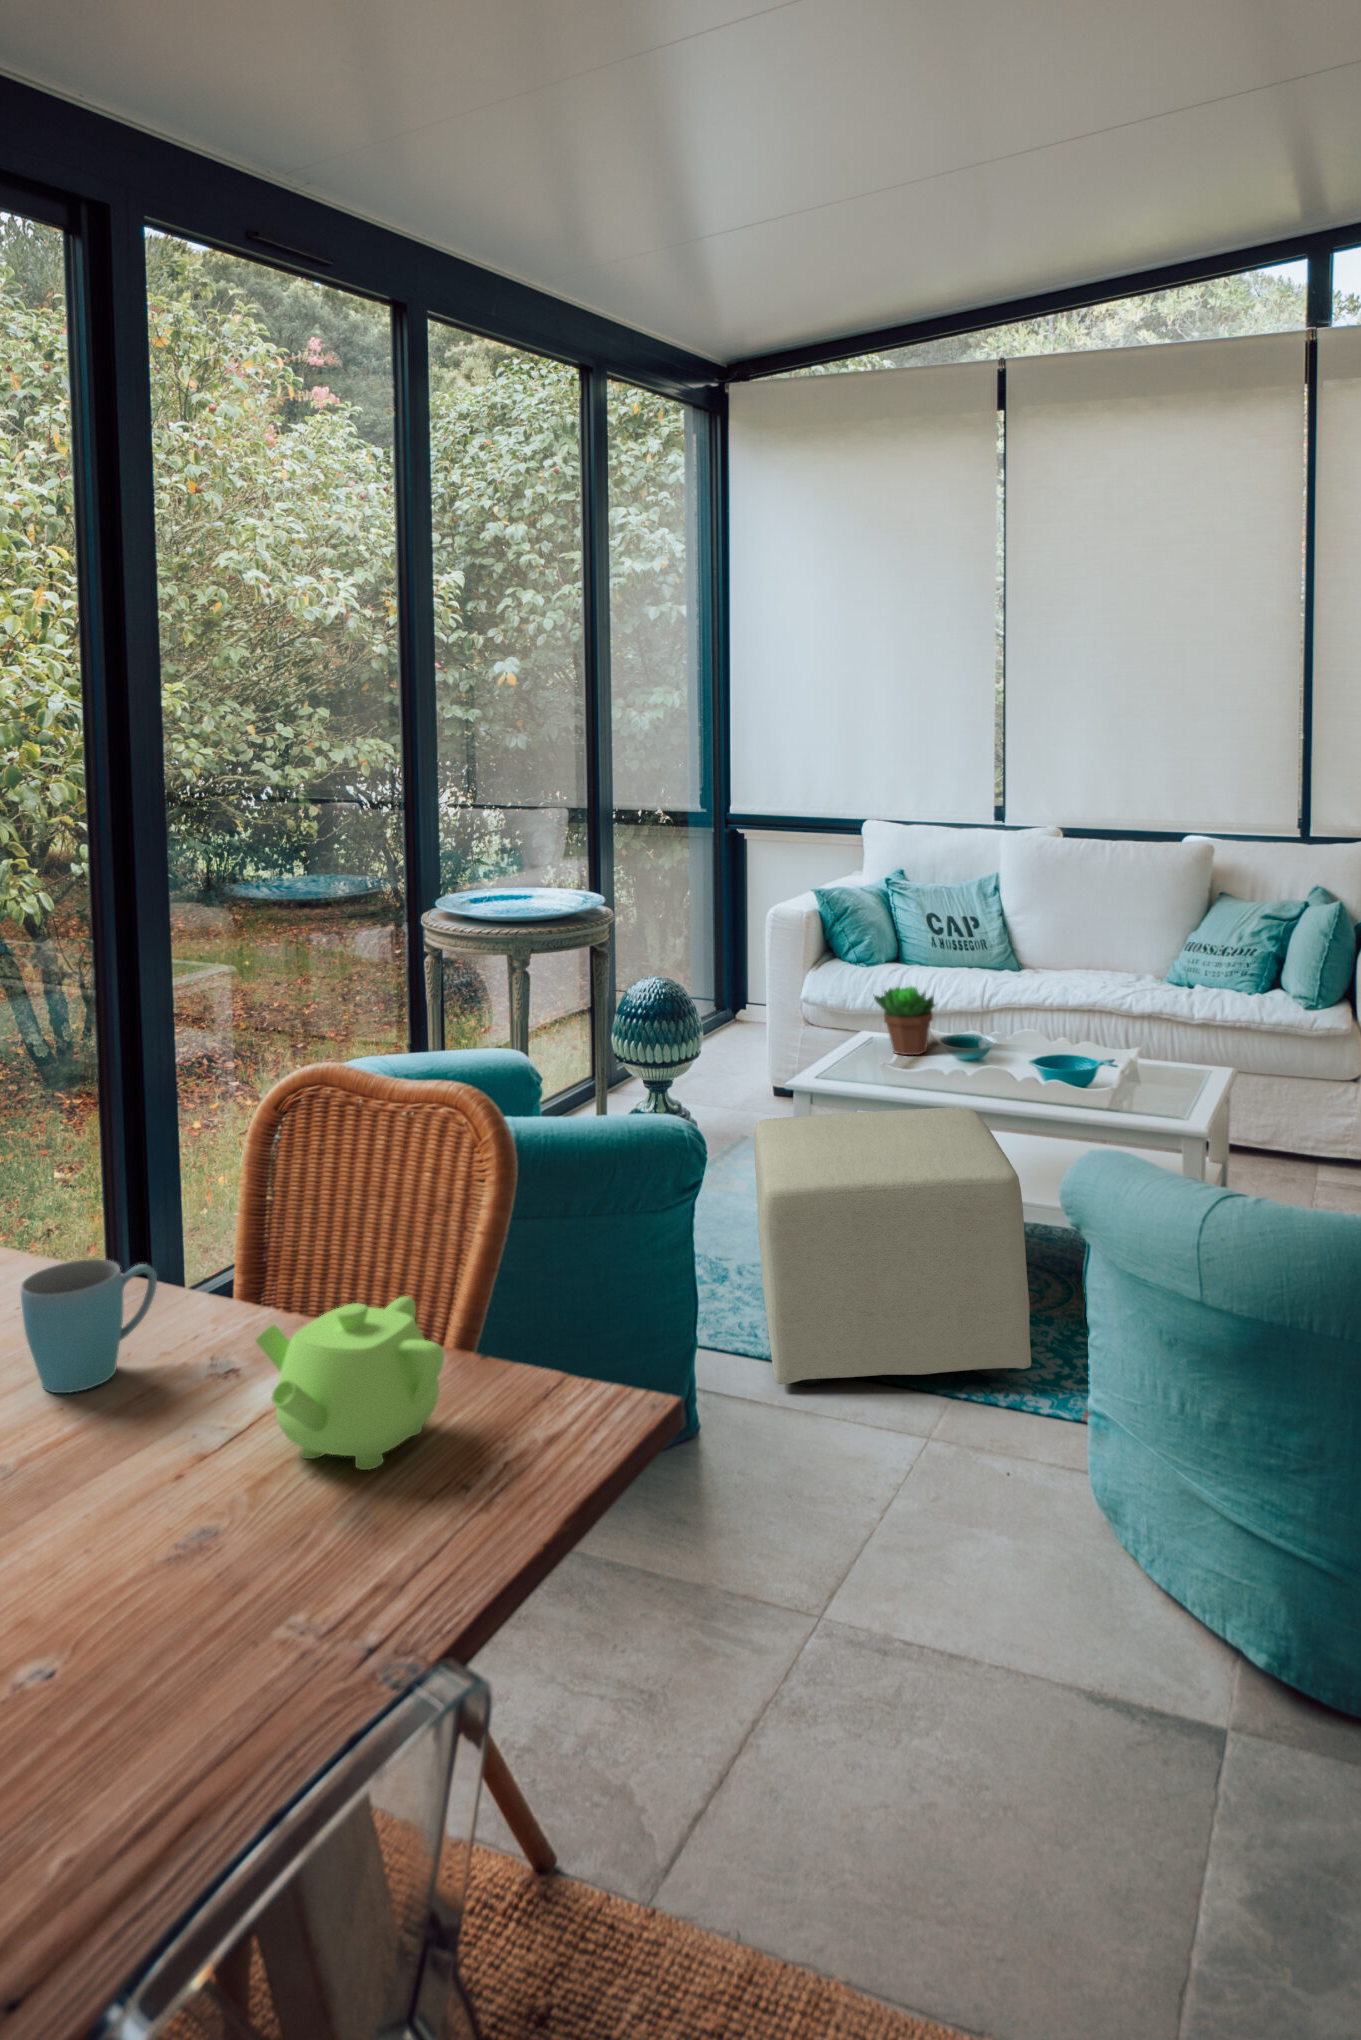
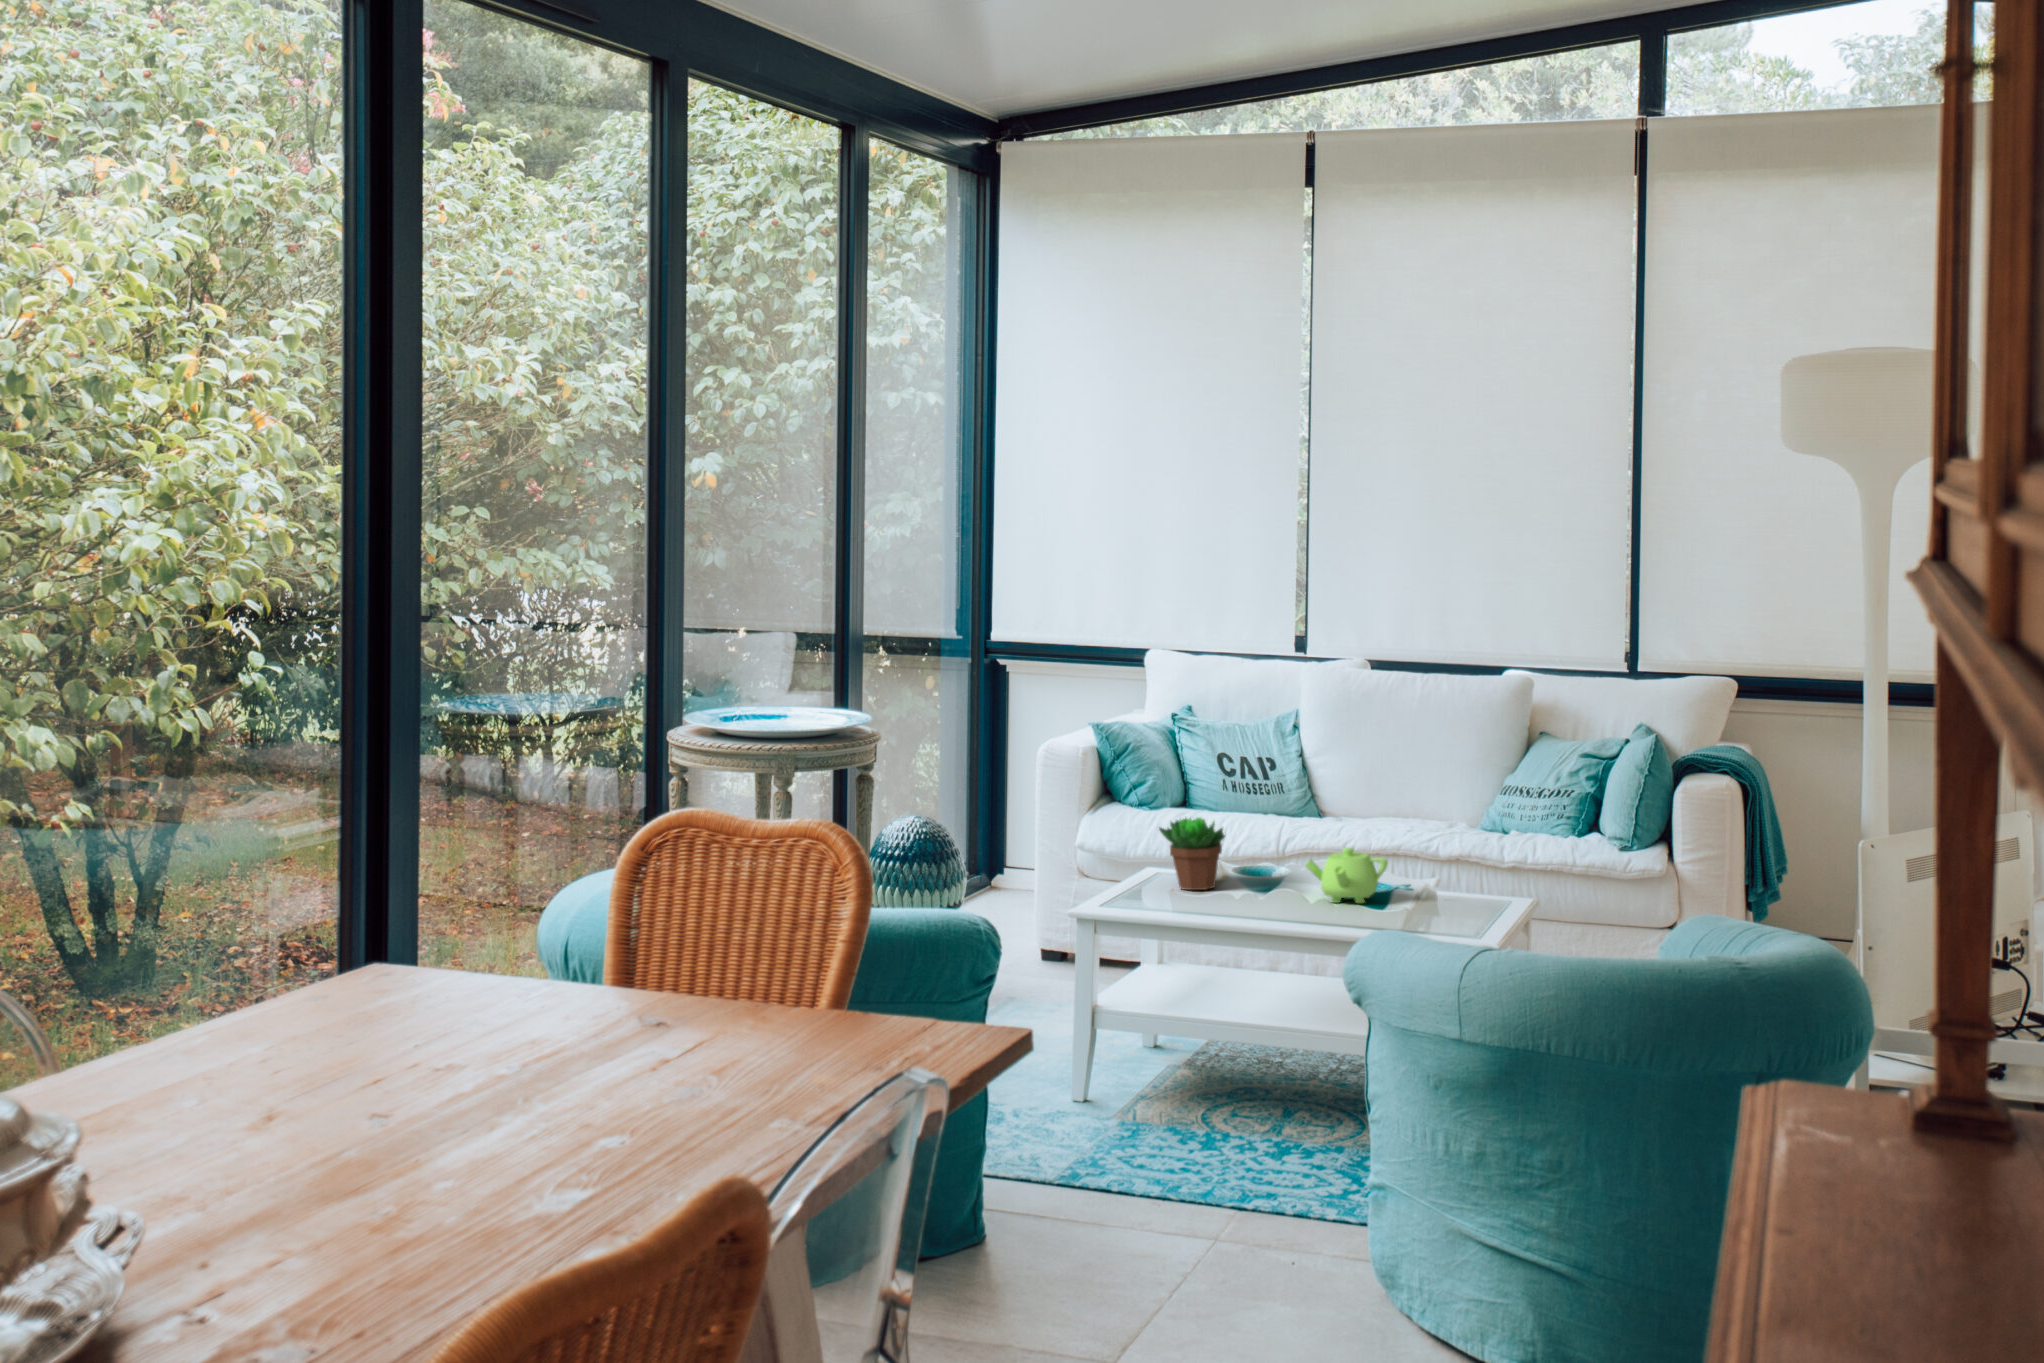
ottoman: present [754,1108,1031,1386] -> none [1035,933,1315,1203]
mug: present [21,1259,157,1393] -> none [507,934,603,1029]
teapot: present [255,1296,444,1470] -> present [1305,848,1388,903]

